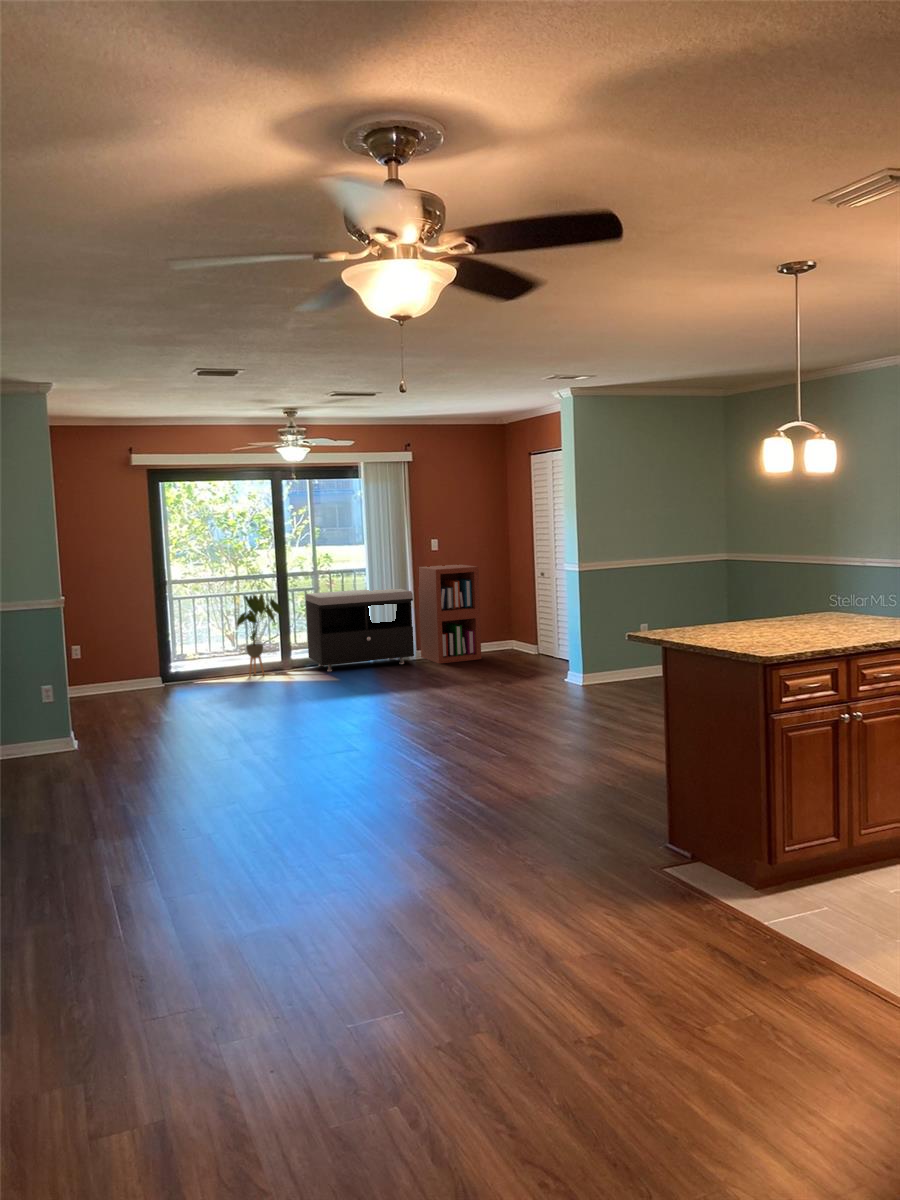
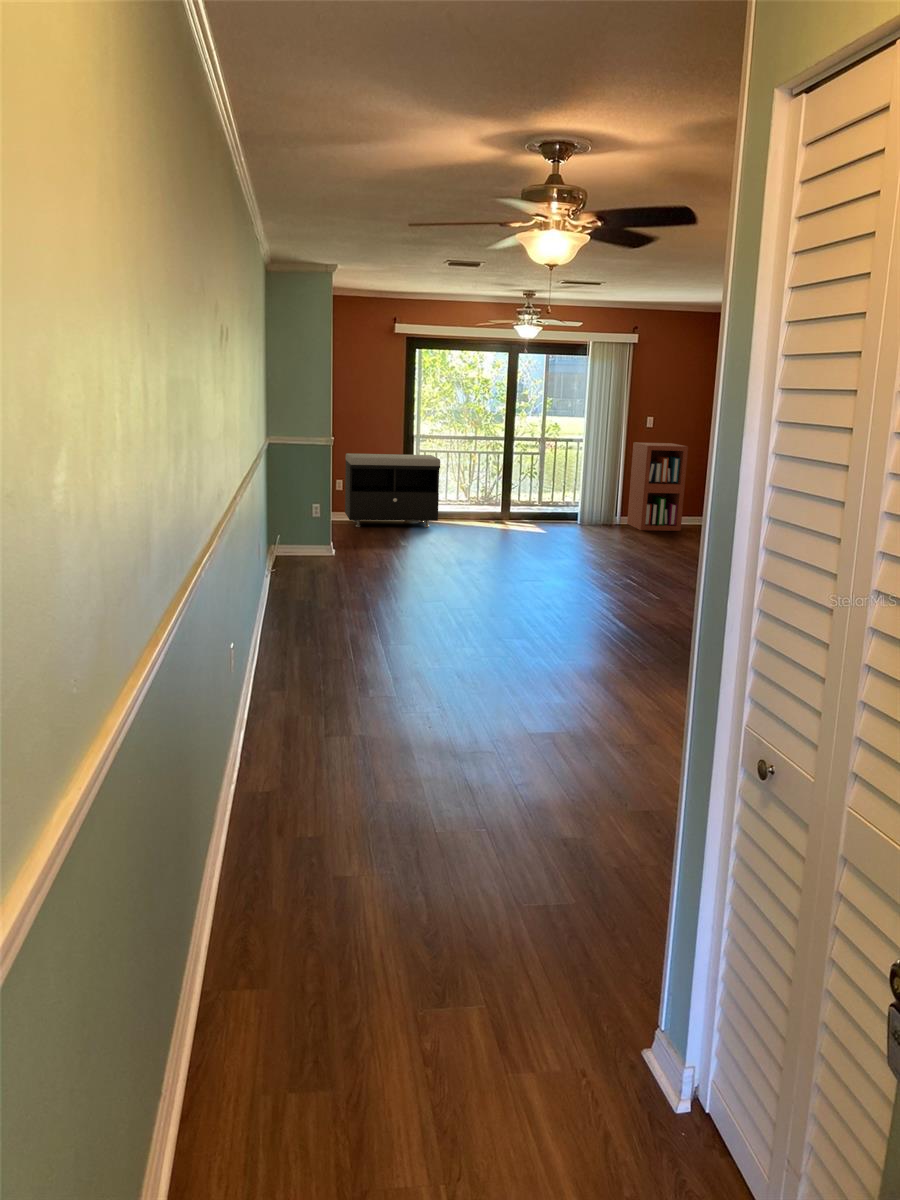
storage bench: present [306,587,414,671] -> present [345,453,440,527]
house plant: present [237,595,283,676] -> none [469,453,509,523]

